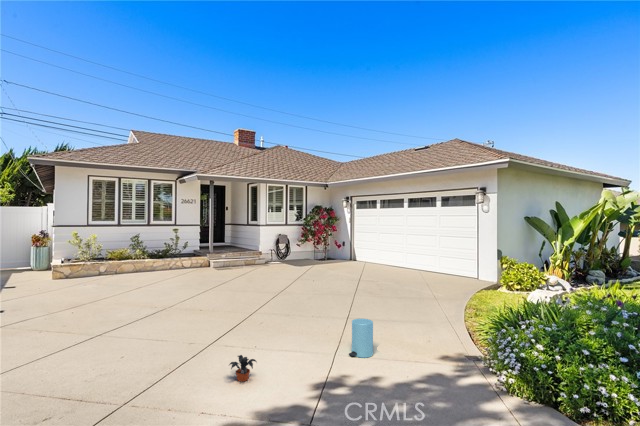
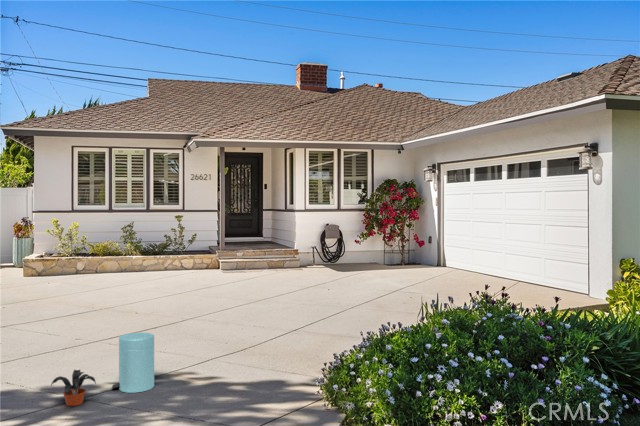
trash can: present [349,319,373,358] -> present [112,333,154,393]

